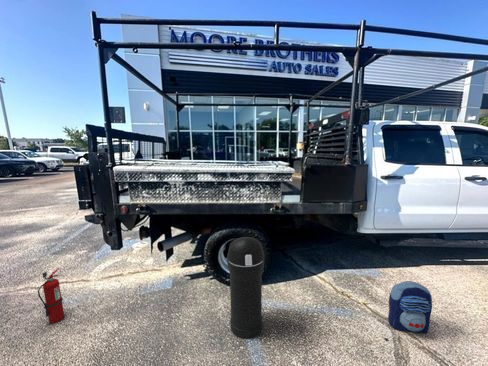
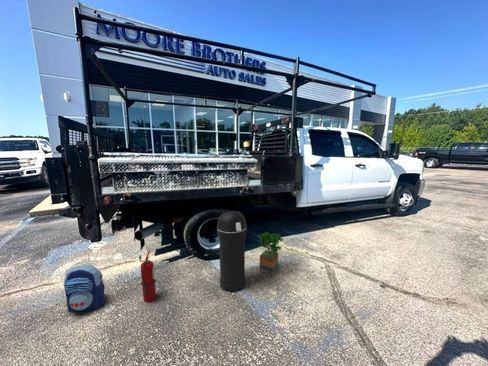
potted tree: none [286,266,321,326] -> present [259,233,283,275]
fire extinguisher: present [38,268,64,323] -> present [139,251,156,302]
backpack: present [388,281,432,333] -> present [64,264,105,312]

